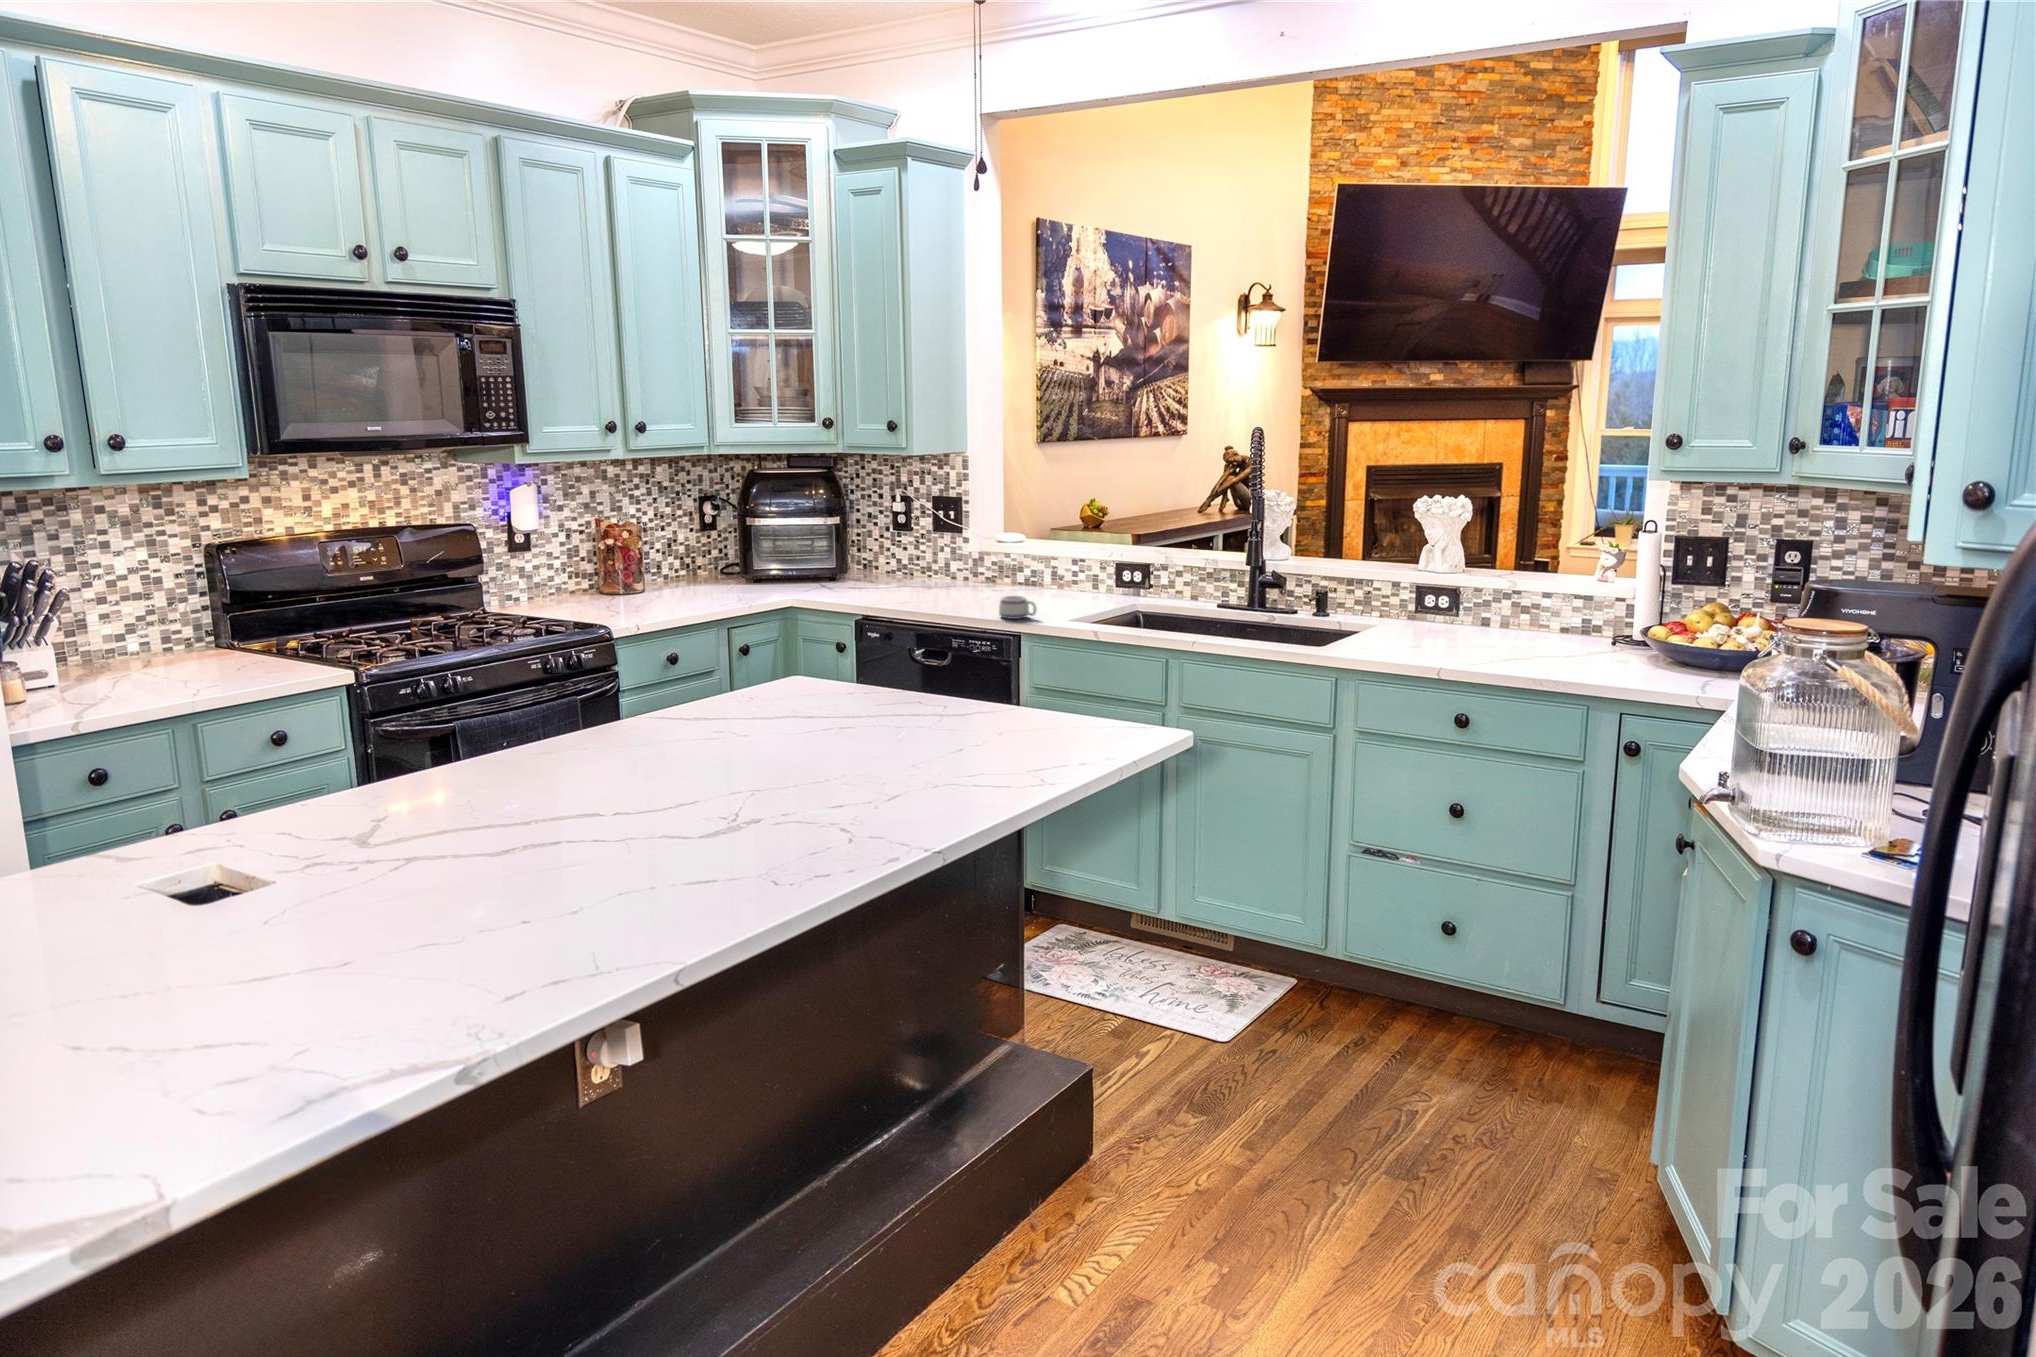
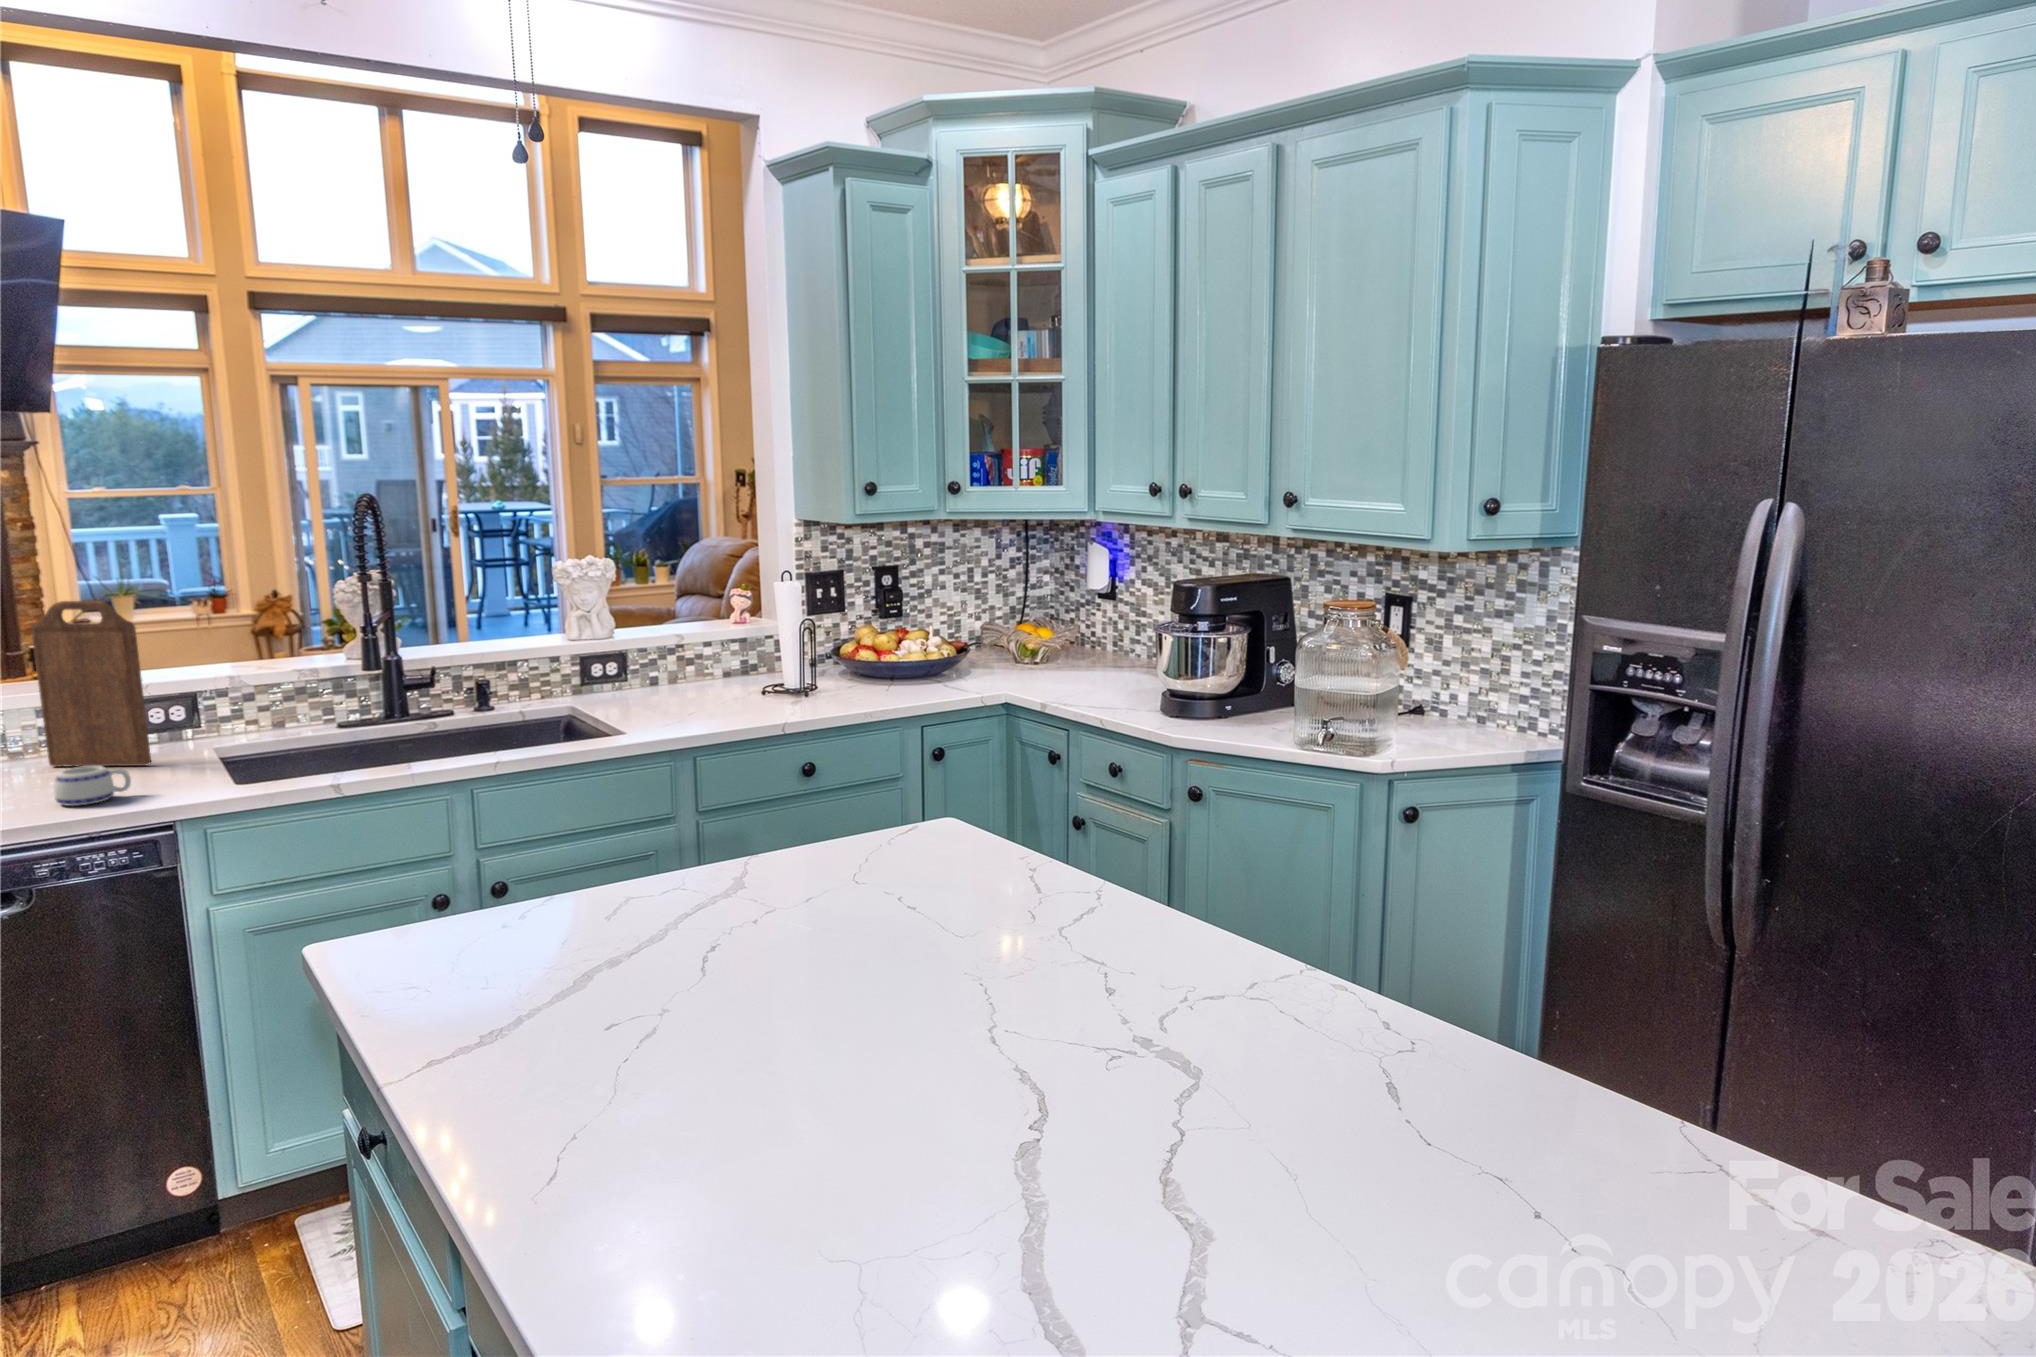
cutting board: none [1059,492,1093,606] -> present [31,601,151,767]

